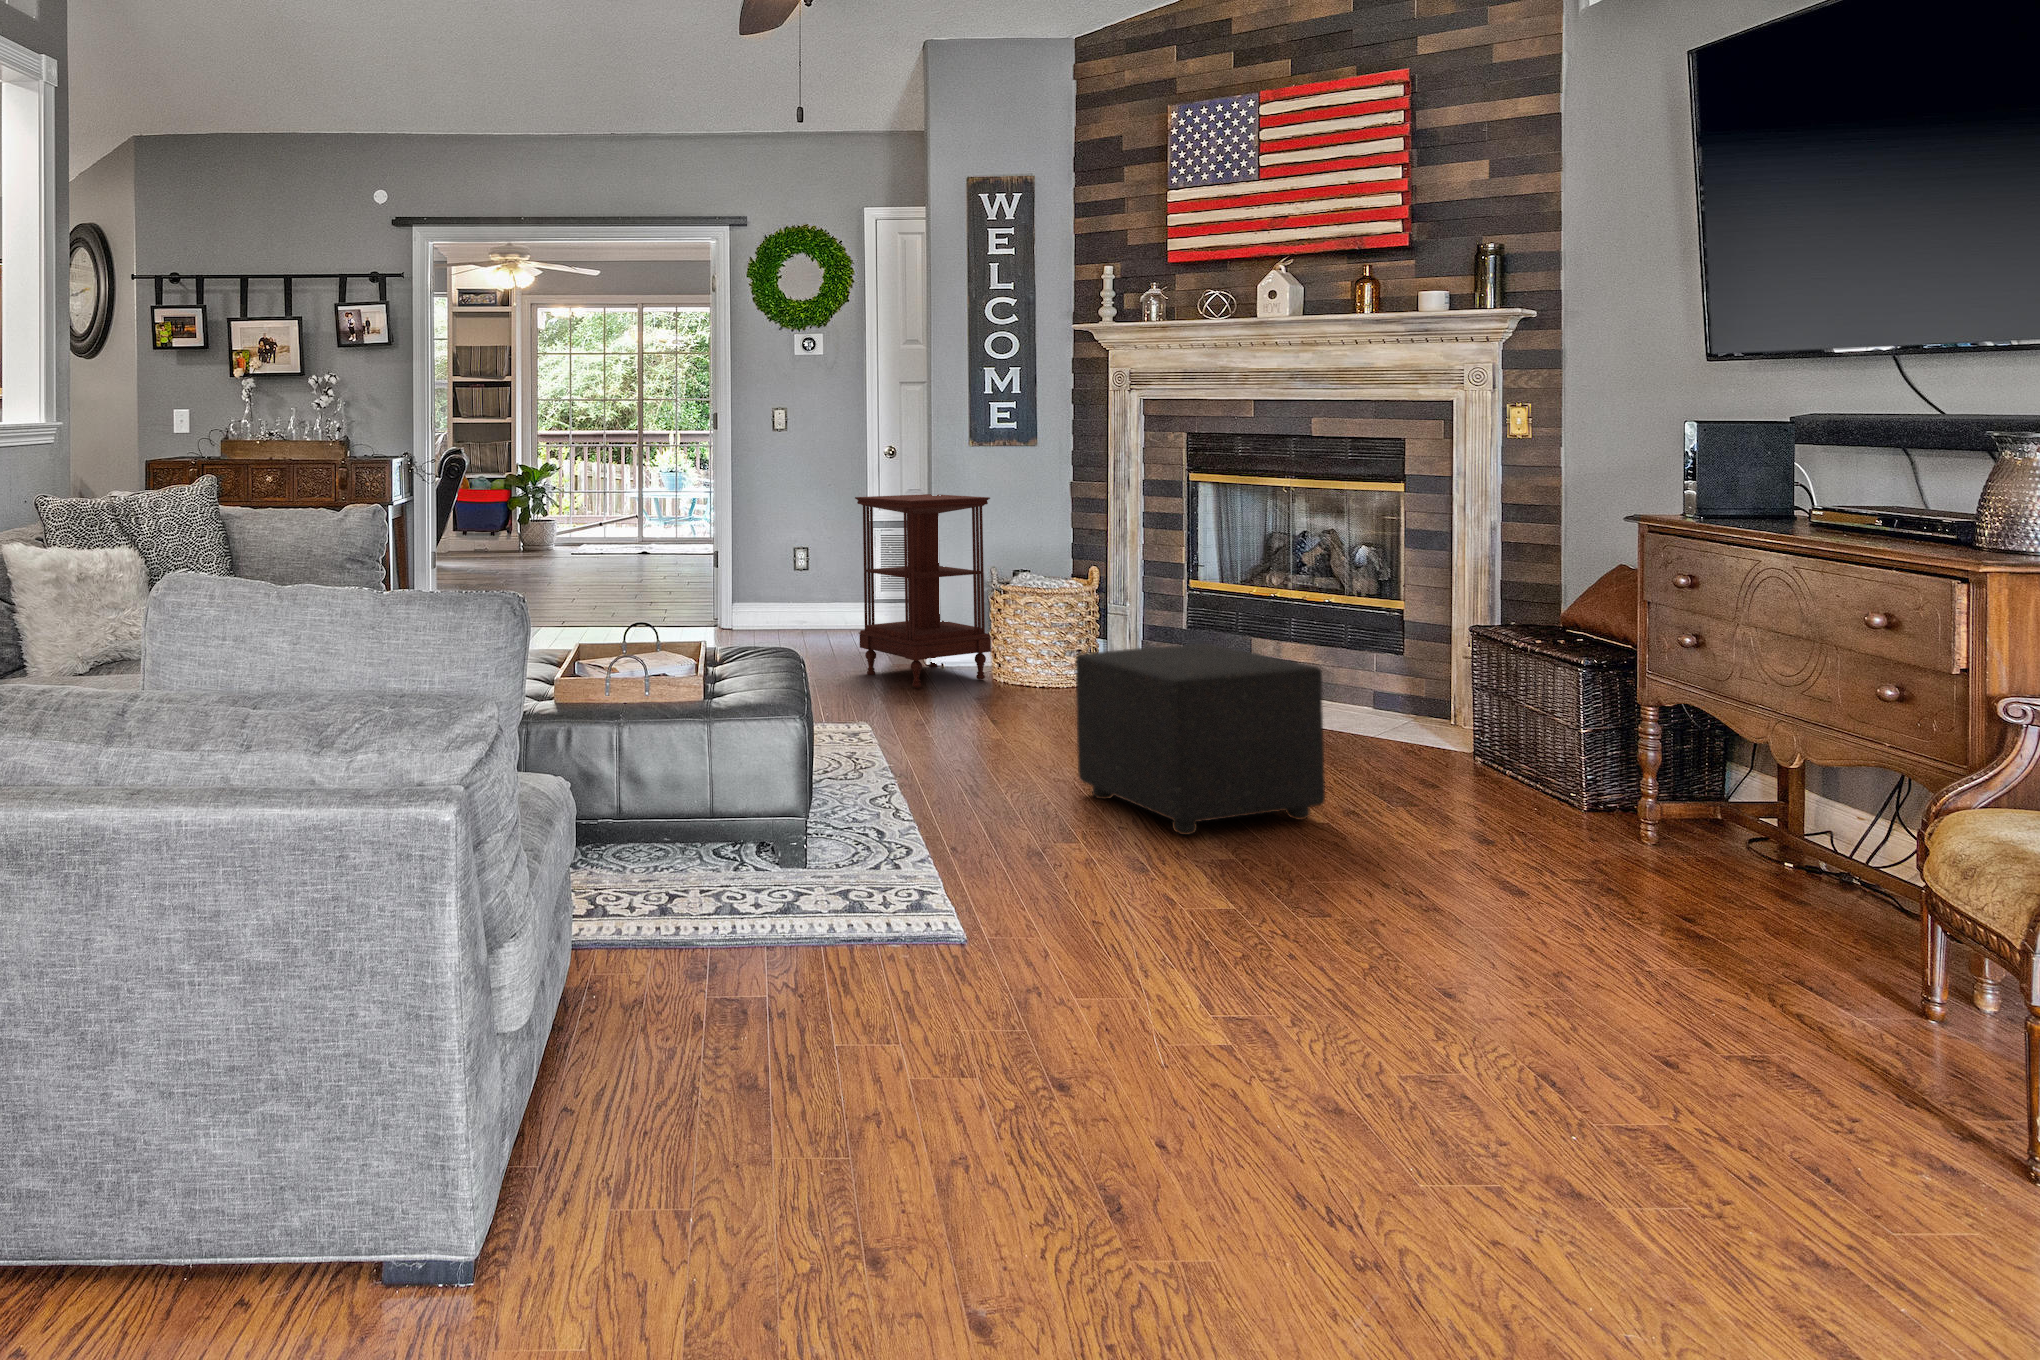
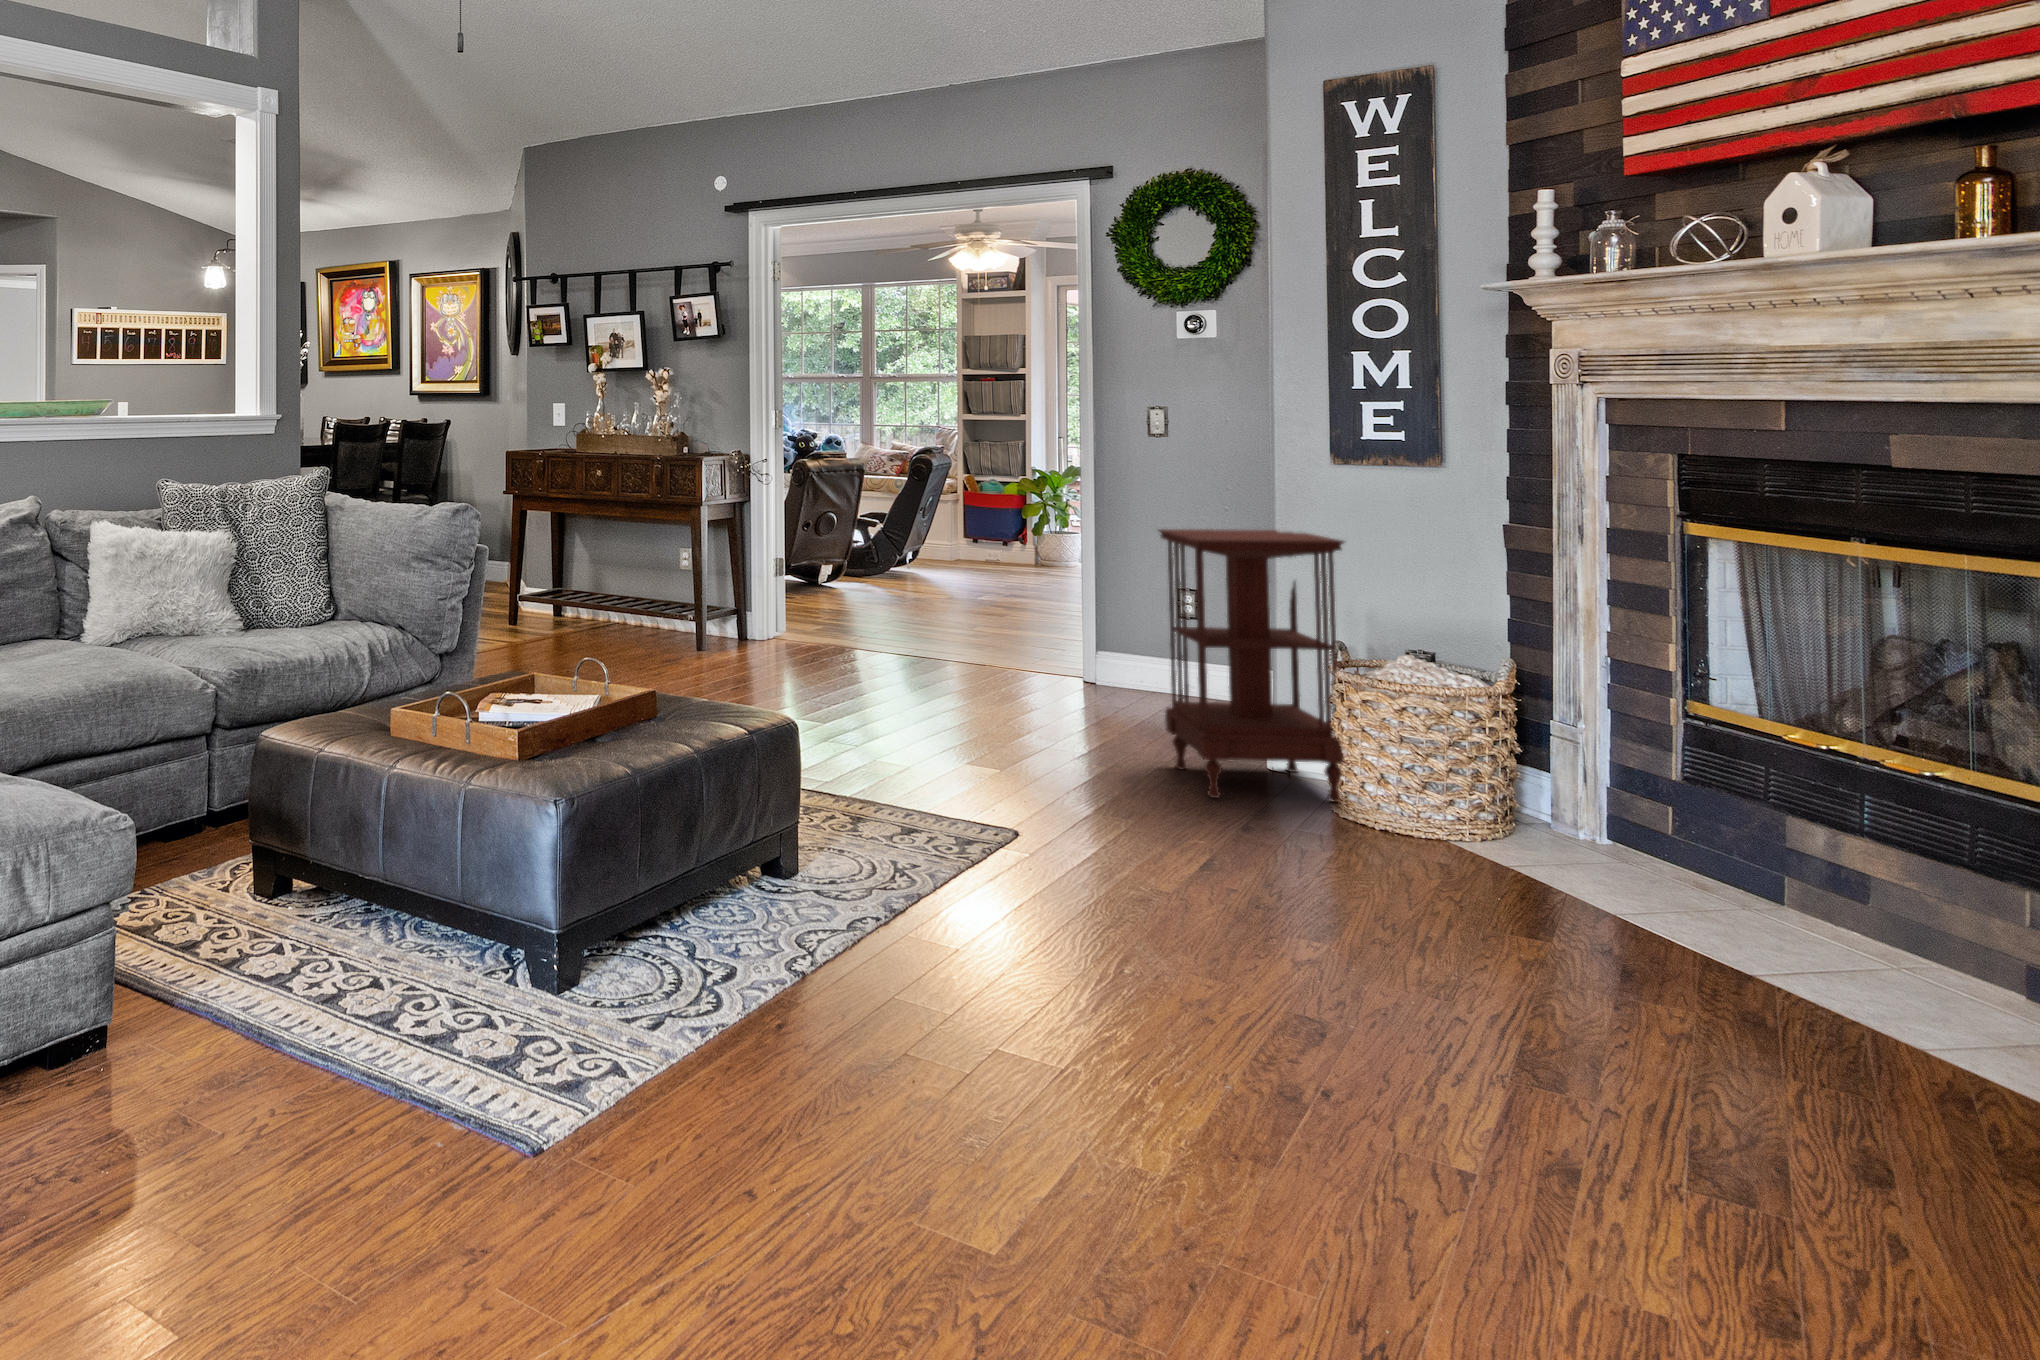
ottoman: present [1075,644,1325,835] -> none [1204,796,1597,1159]

